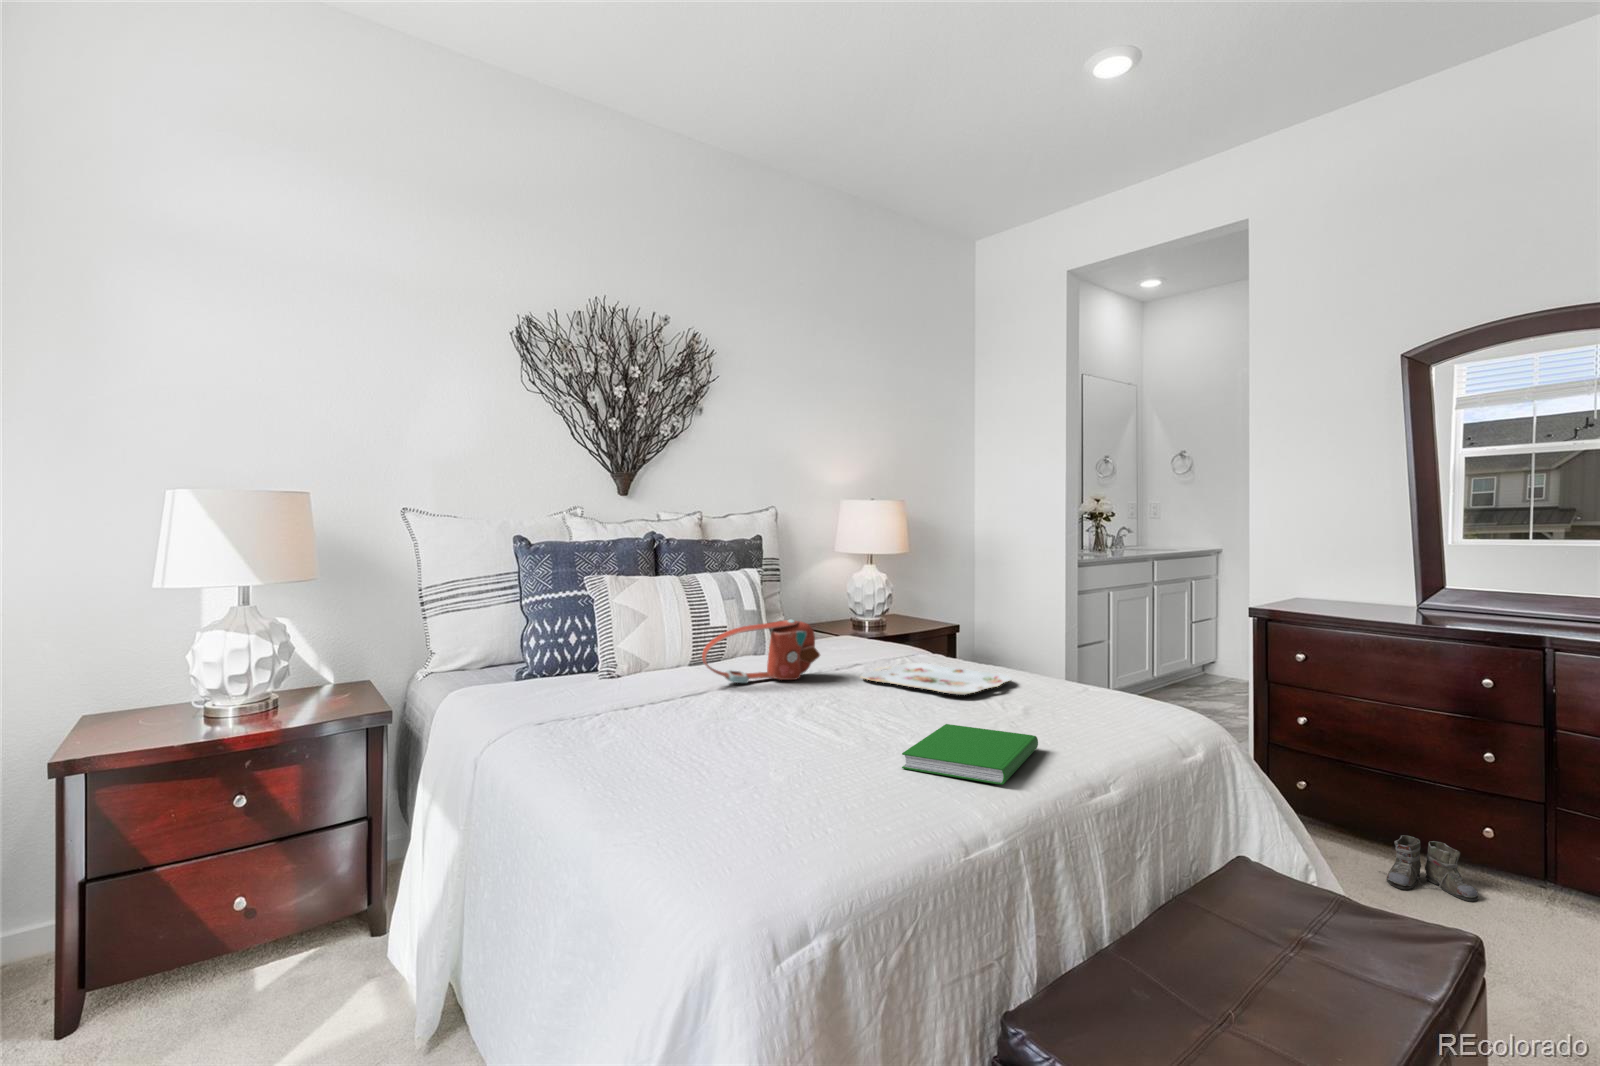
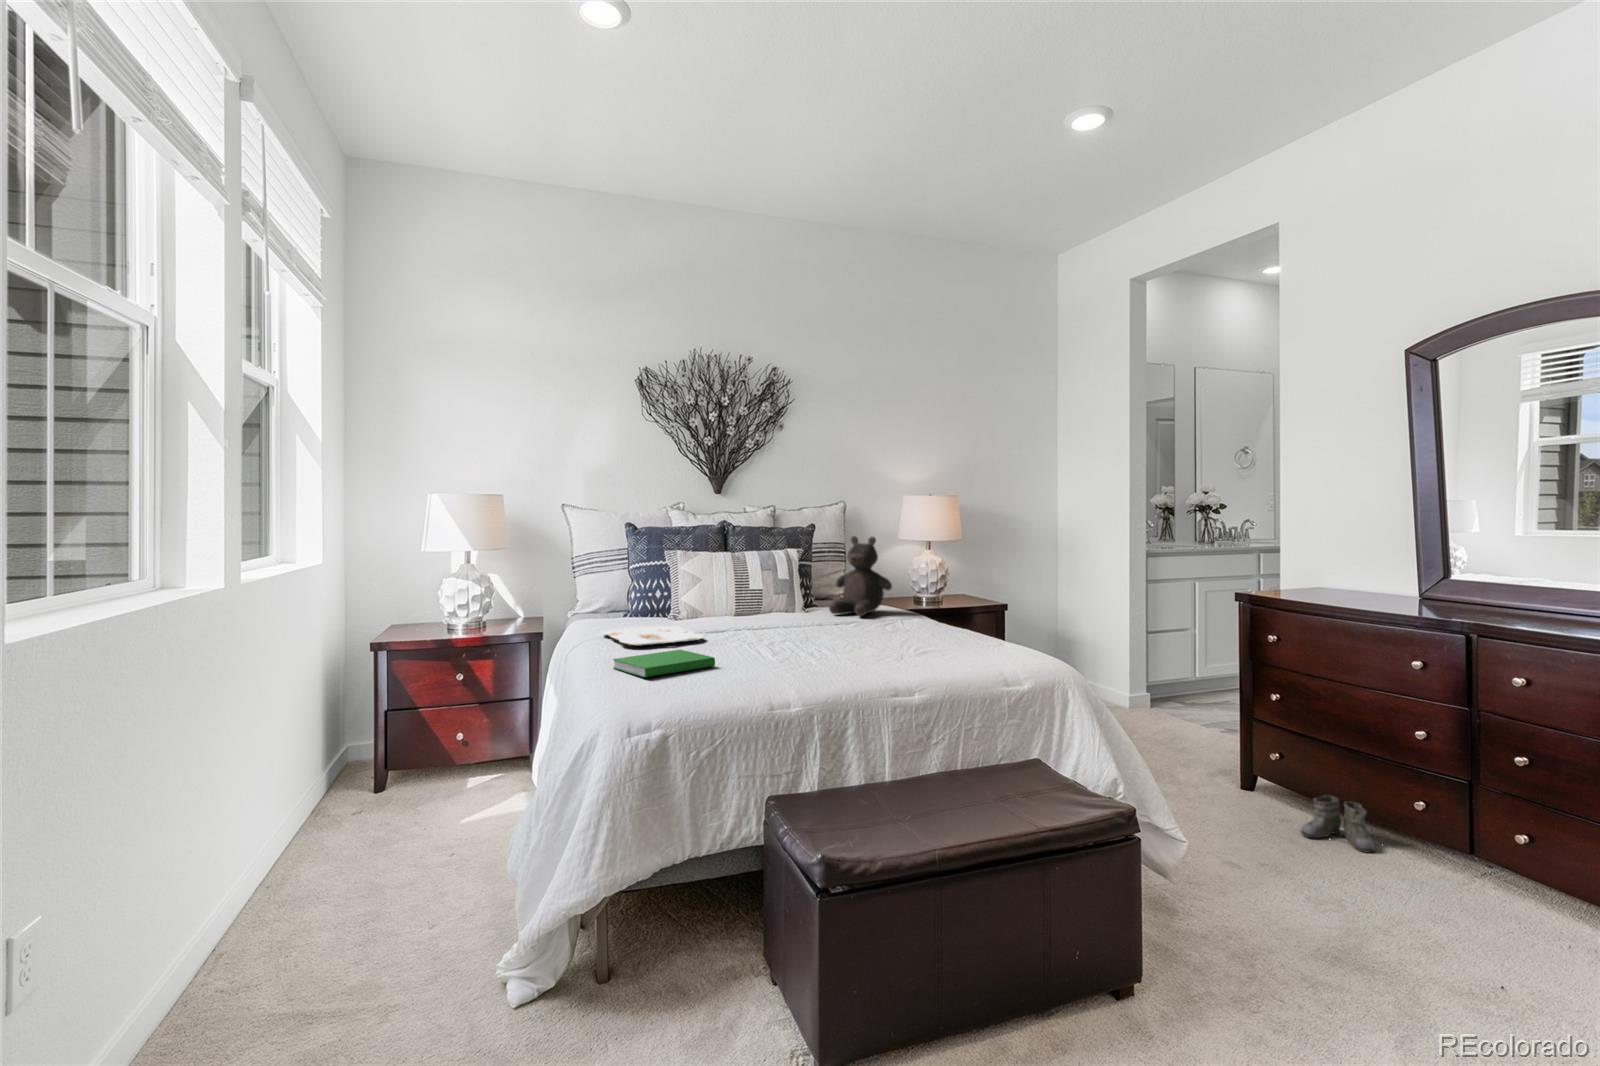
teddy bear: none [803,550,884,656] -> present [829,536,892,616]
handbag: present [702,620,820,683] -> none [726,585,812,628]
serving tray: present [861,663,1012,695] -> present [603,626,704,646]
hardcover book: present [902,724,1038,785] -> present [613,650,715,677]

